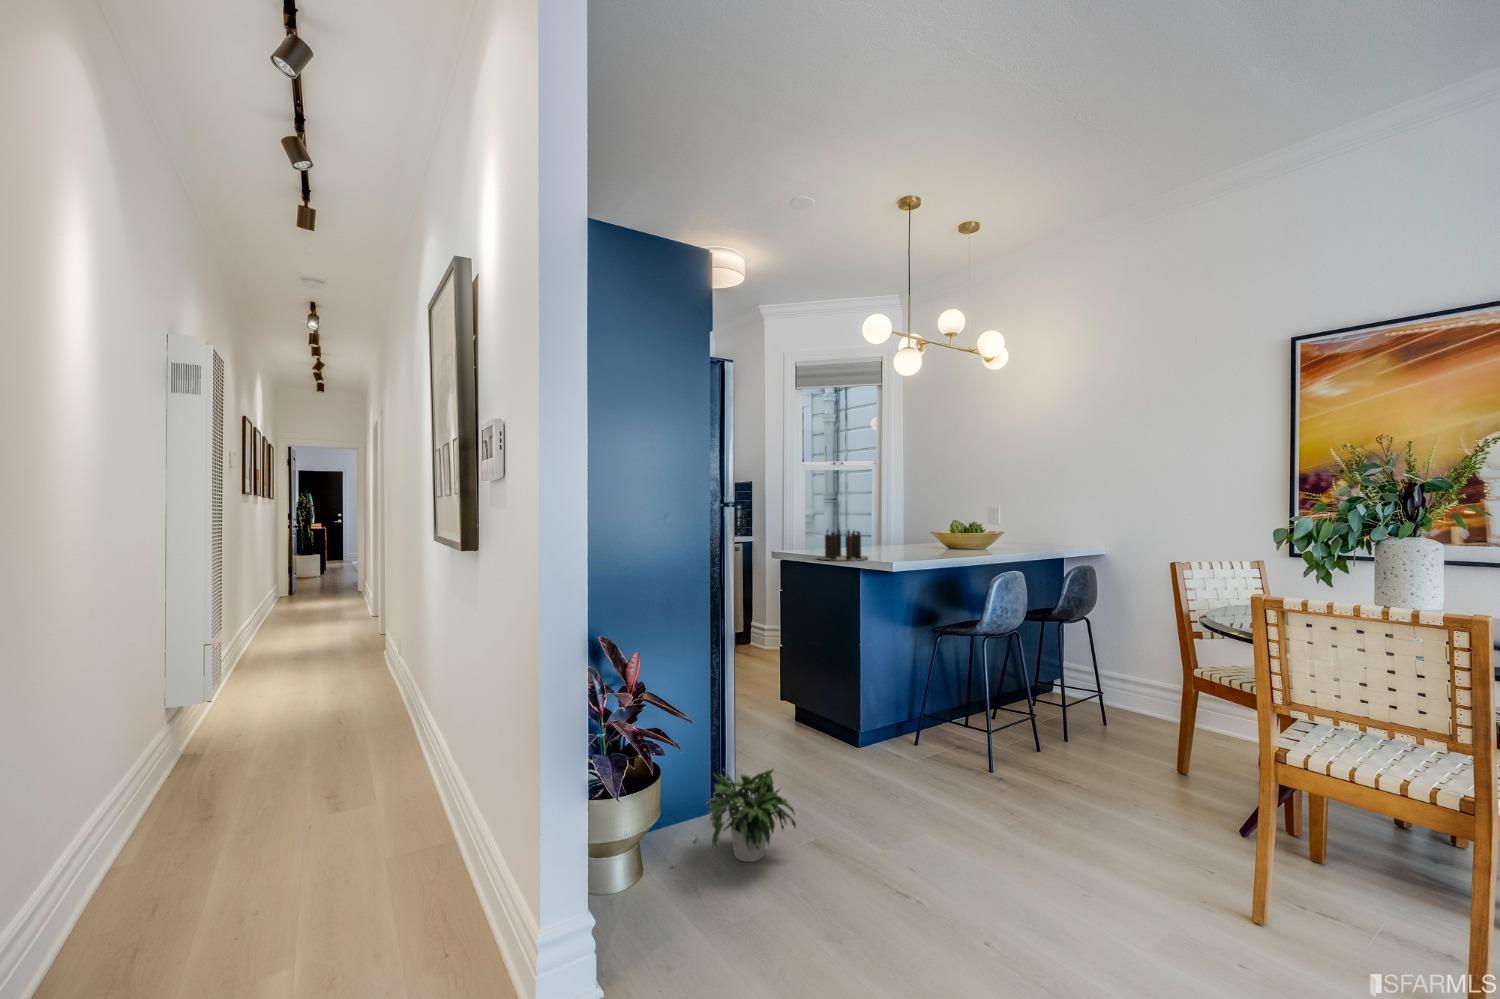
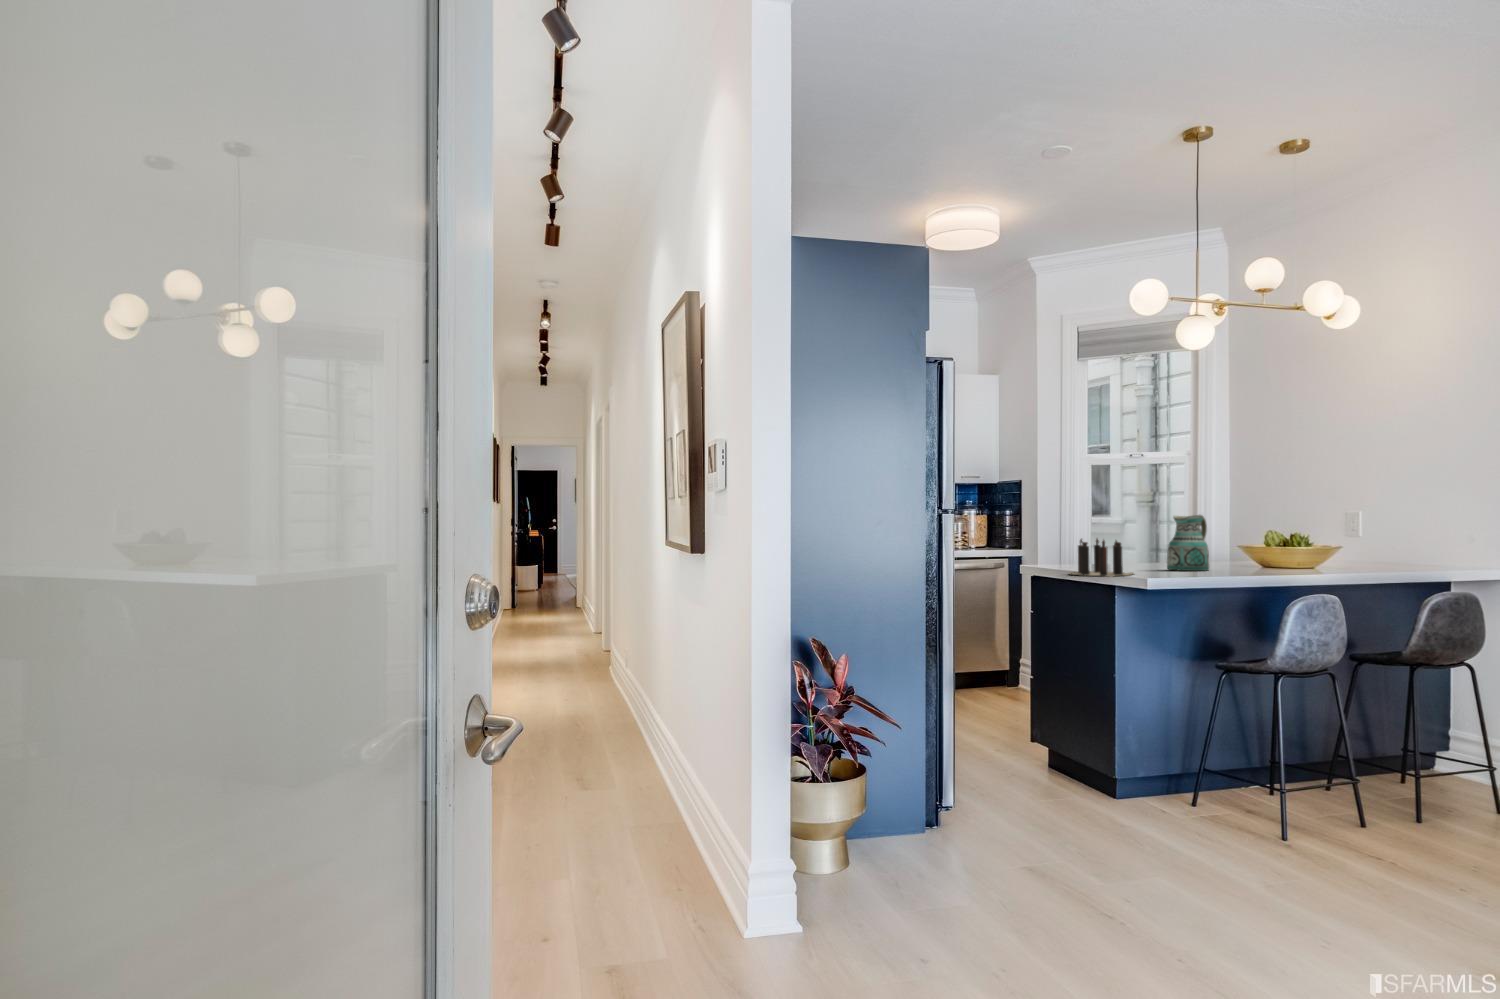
ceramic pitcher: none [880,508,910,553] -> present [1167,515,1209,571]
potted plant: present [672,769,796,865] -> none [872,771,1000,861]

